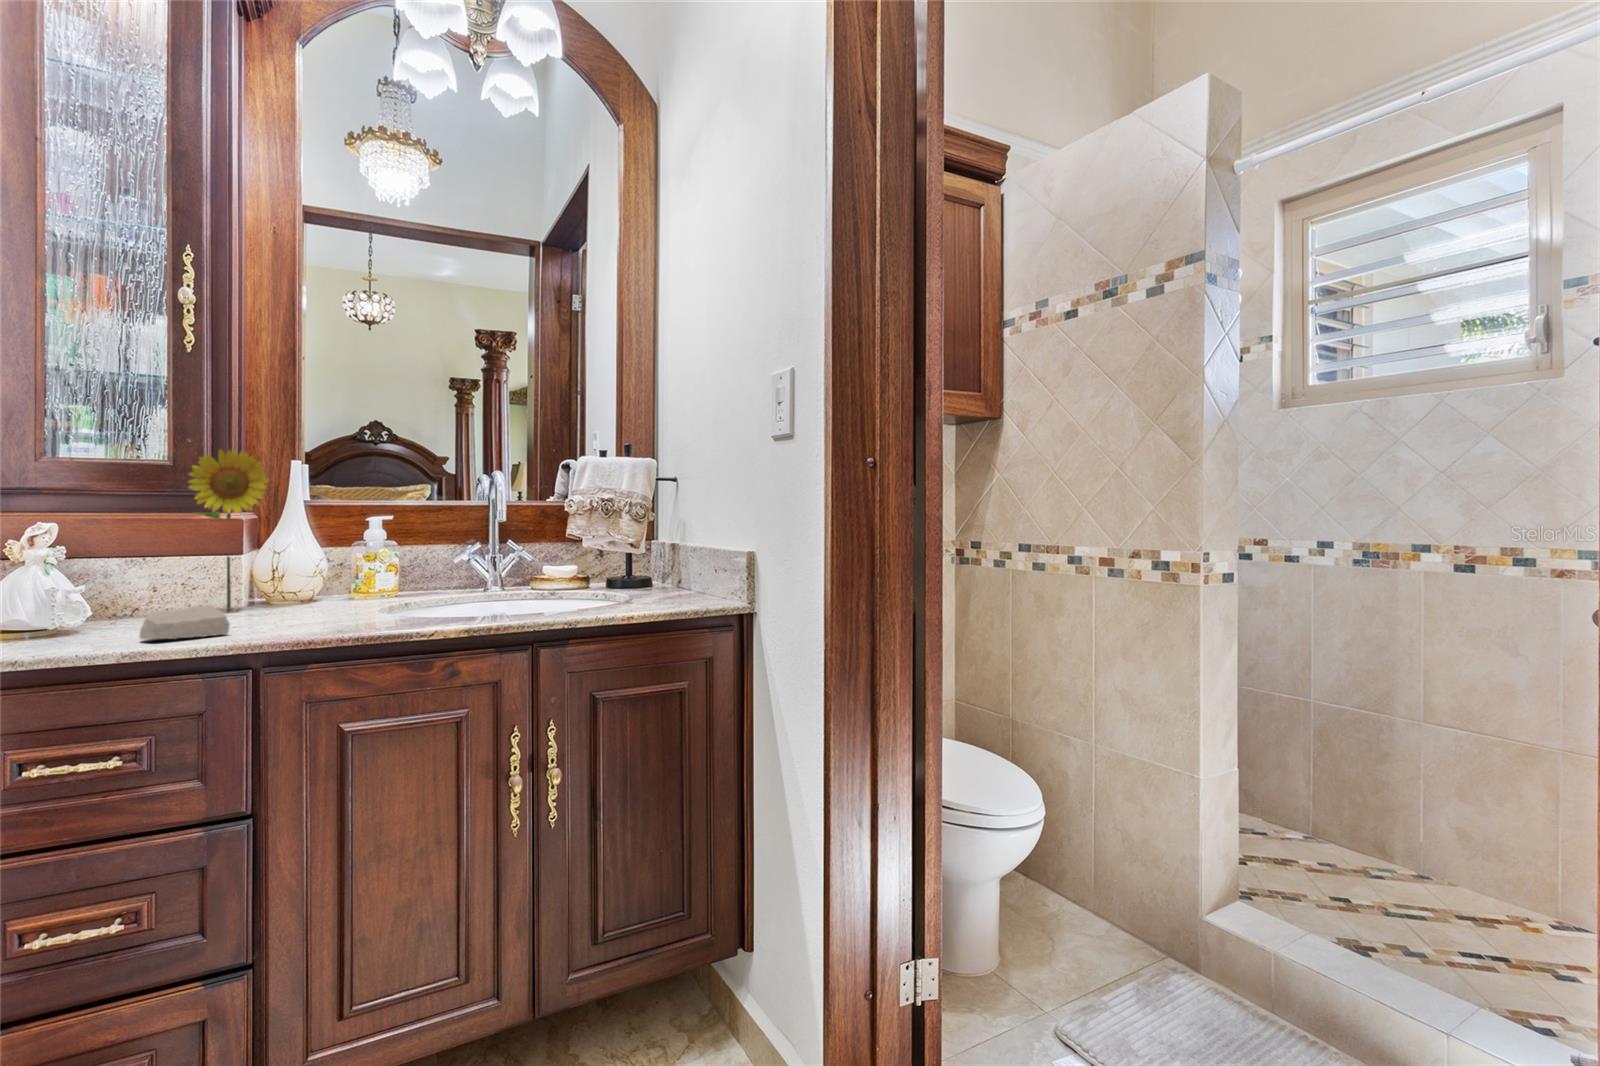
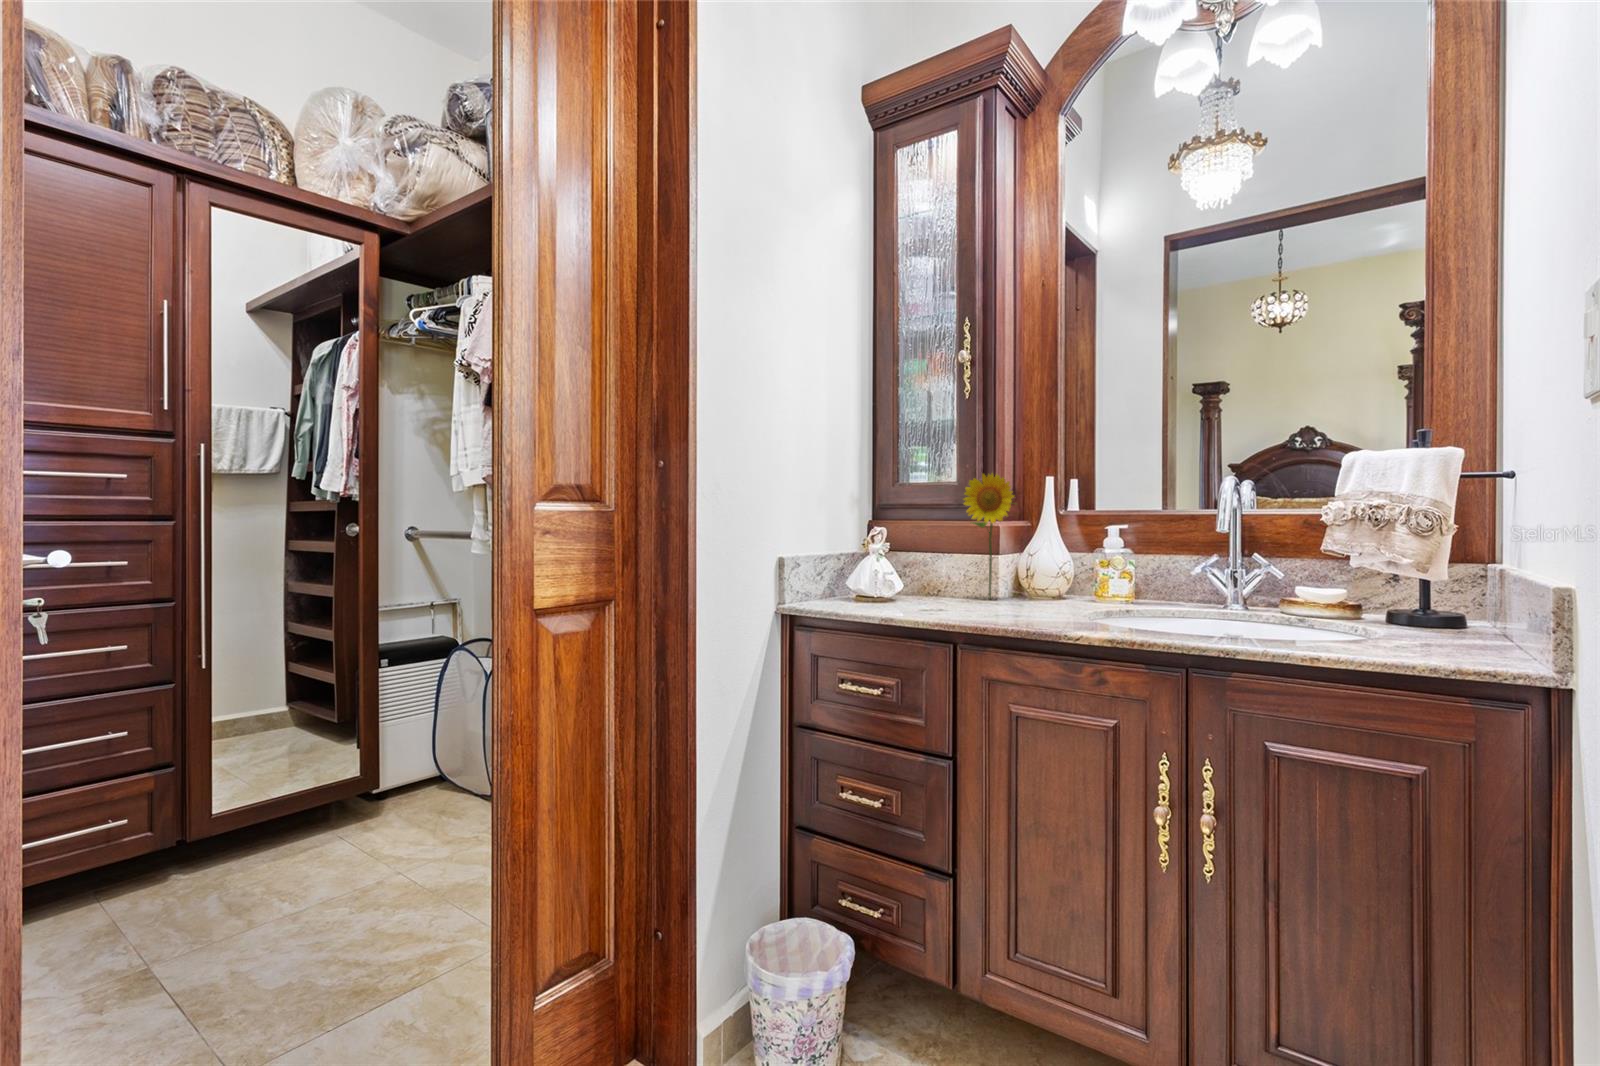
soap bar: present [139,605,230,639] -> none [895,592,945,616]

